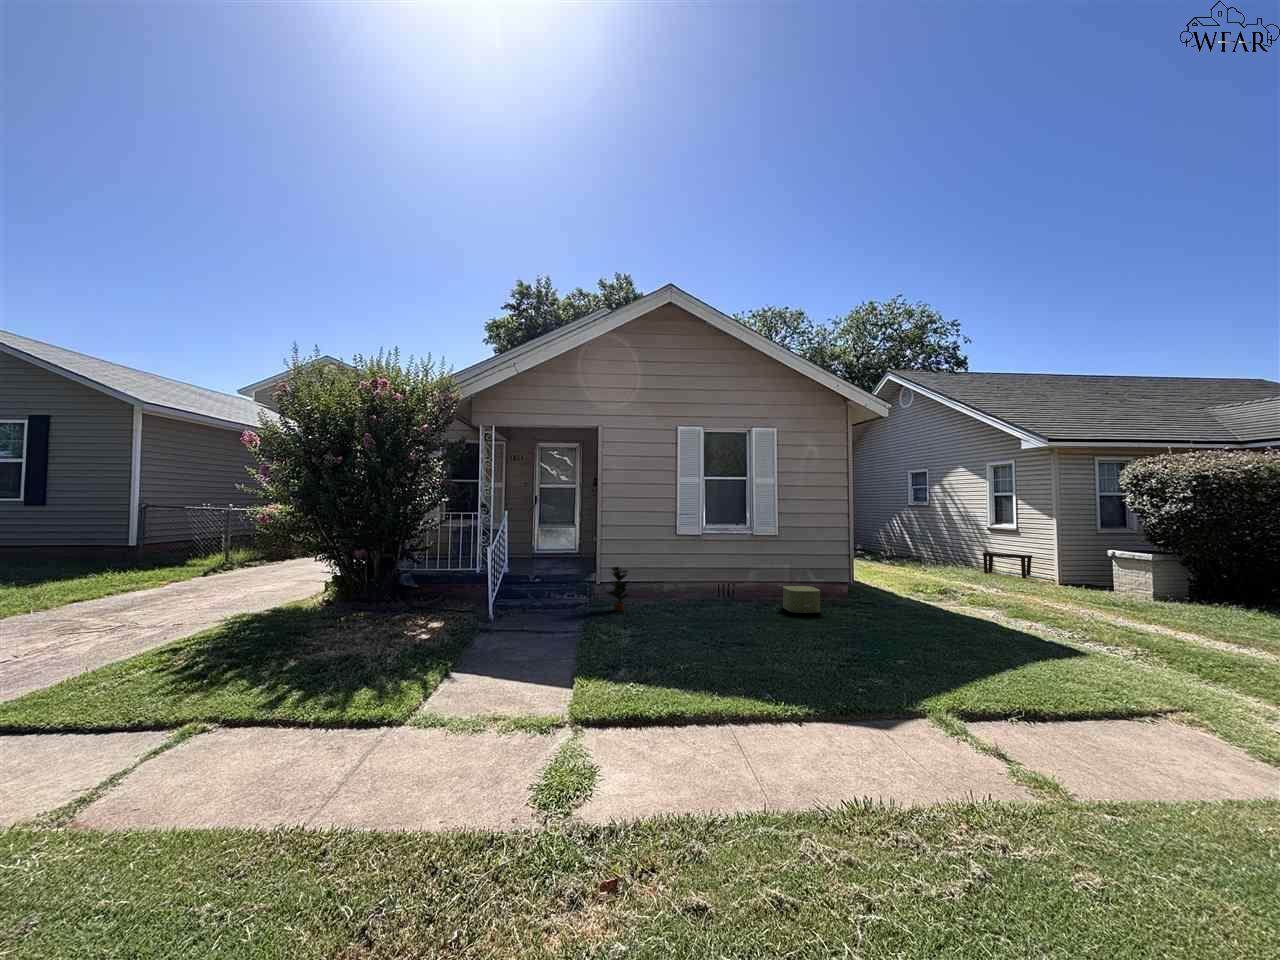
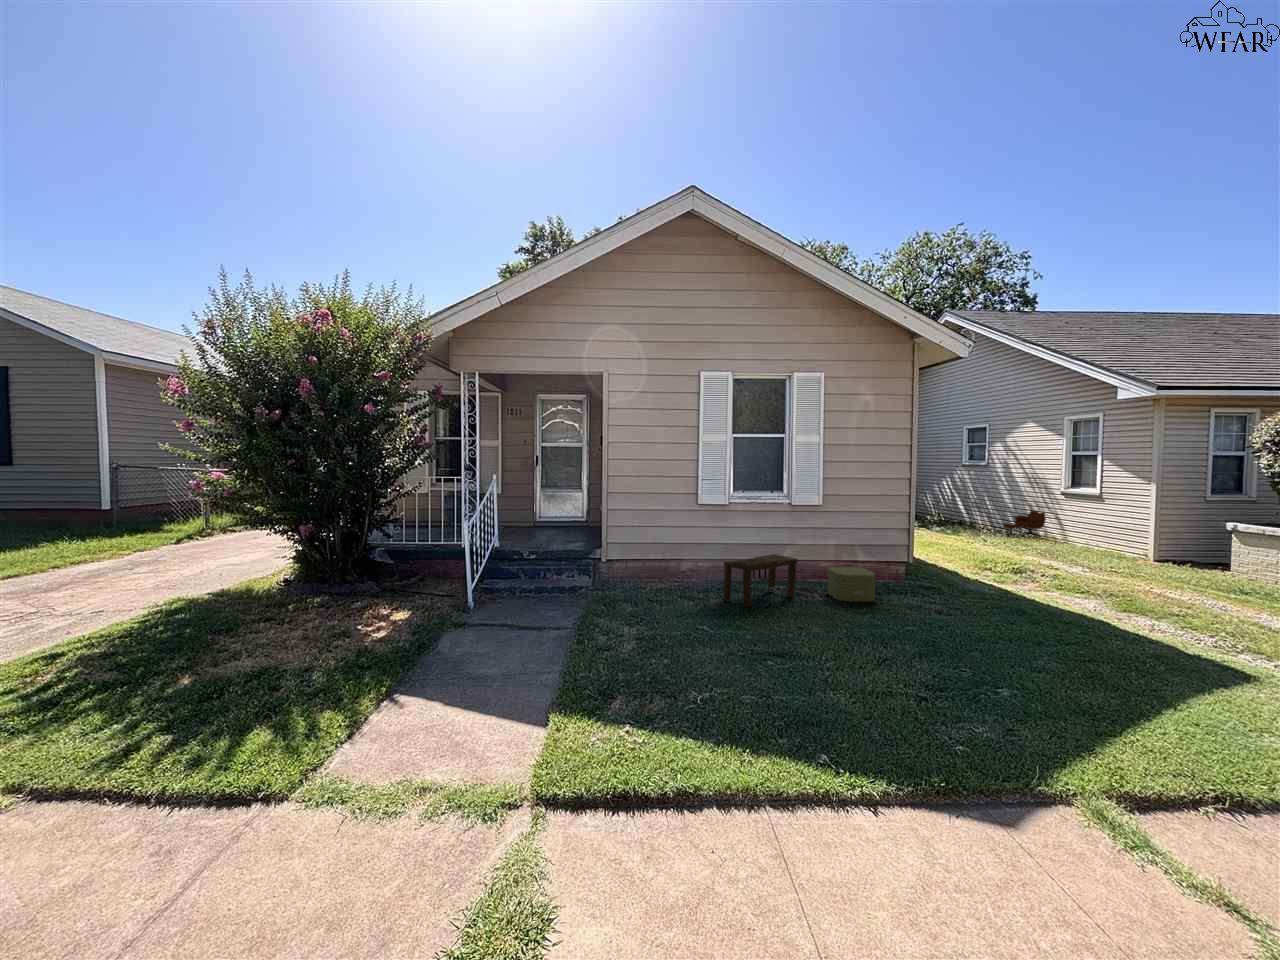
lounge chair: none [941,538,978,568] -> present [1003,510,1046,536]
bench: present [983,552,1032,578] -> present [723,554,798,607]
potted plant: present [606,567,631,611] -> none [610,543,644,597]

